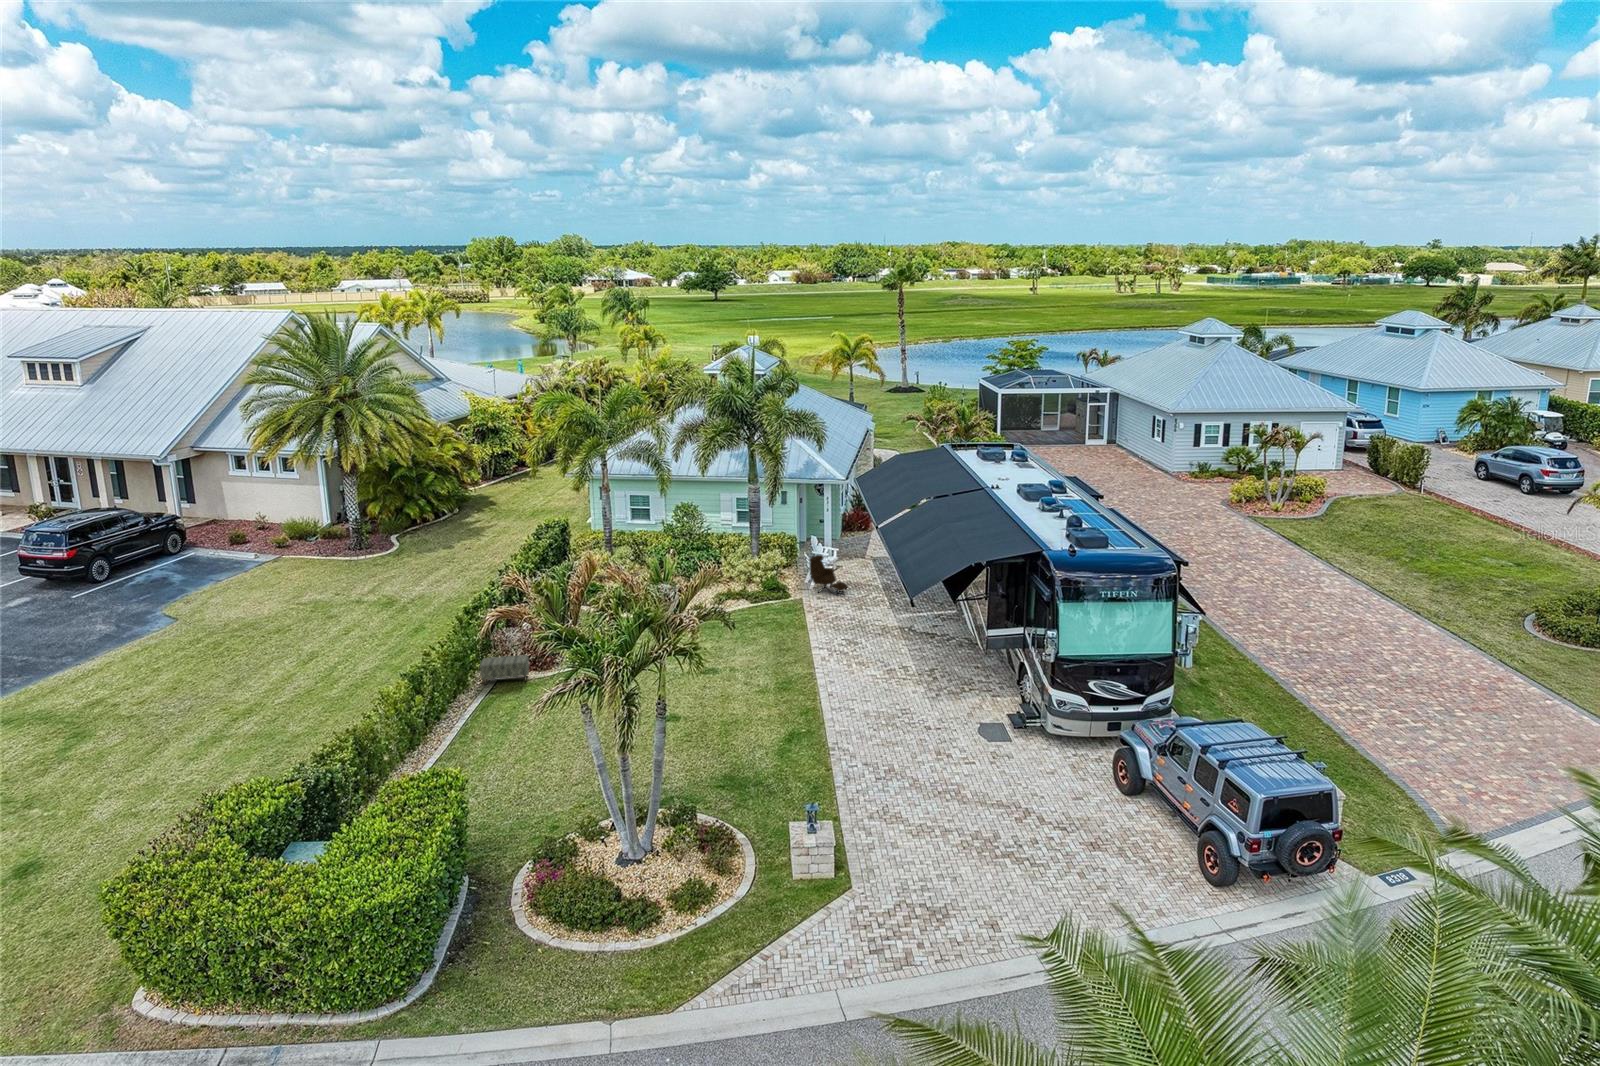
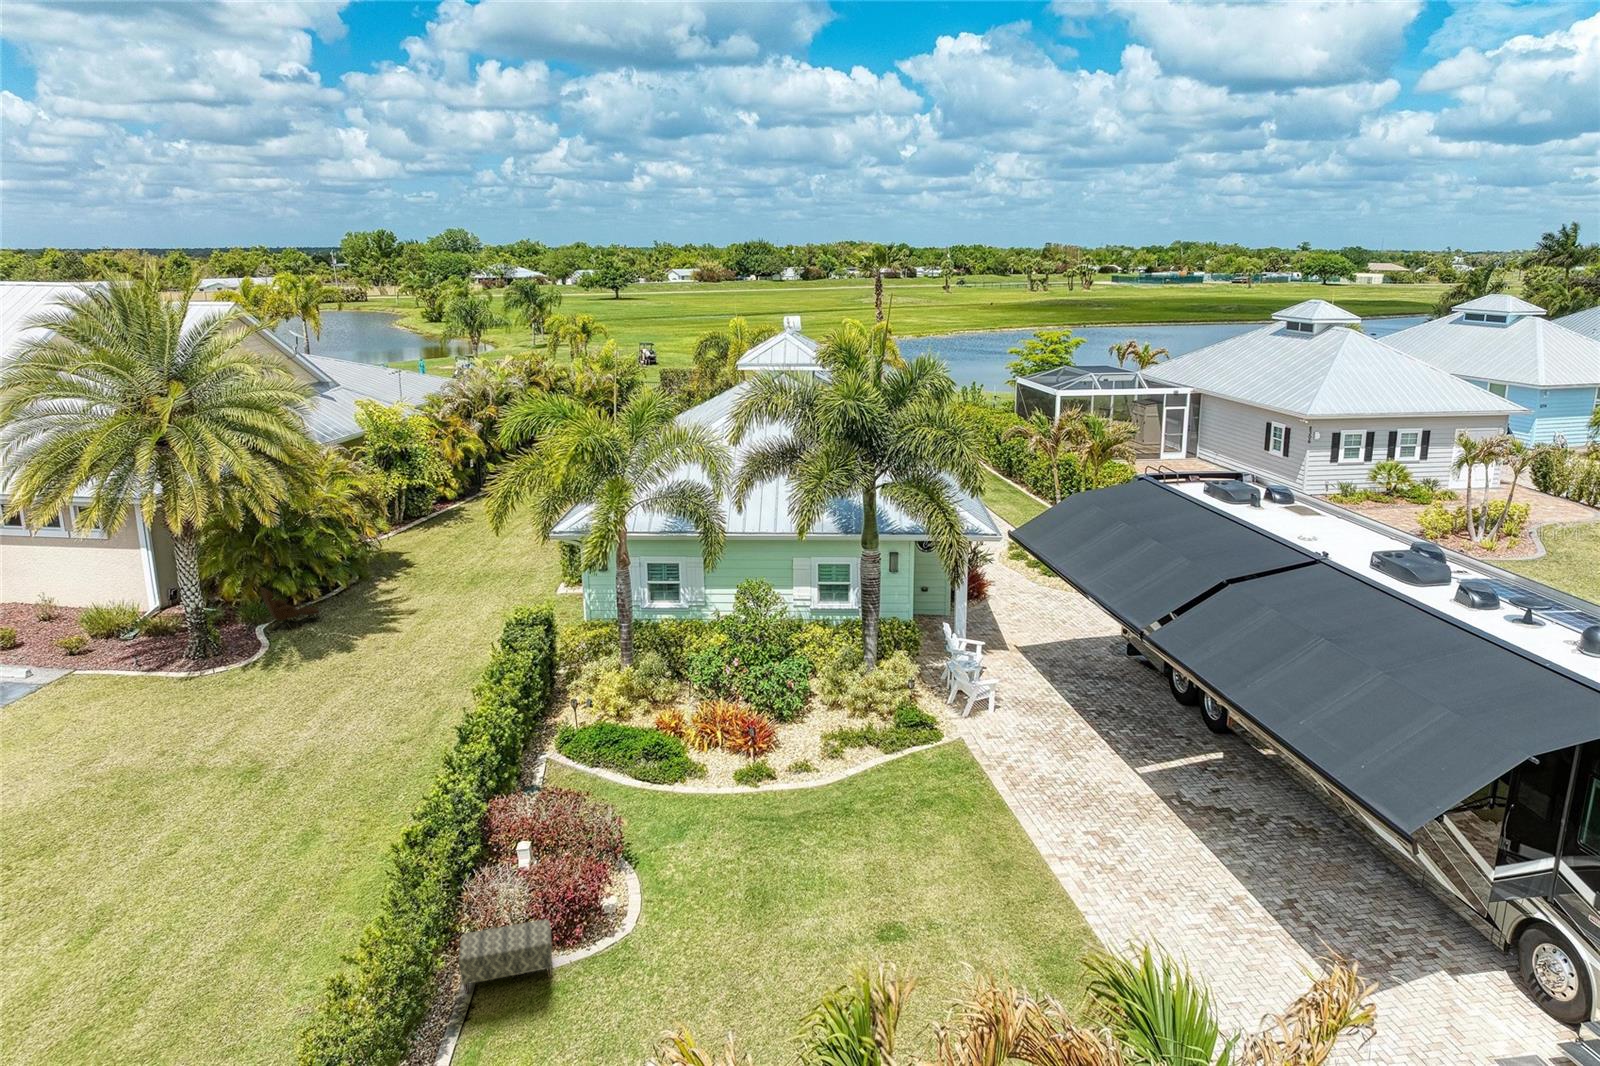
lounge chair: present [809,555,848,593] -> present [260,587,320,630]

